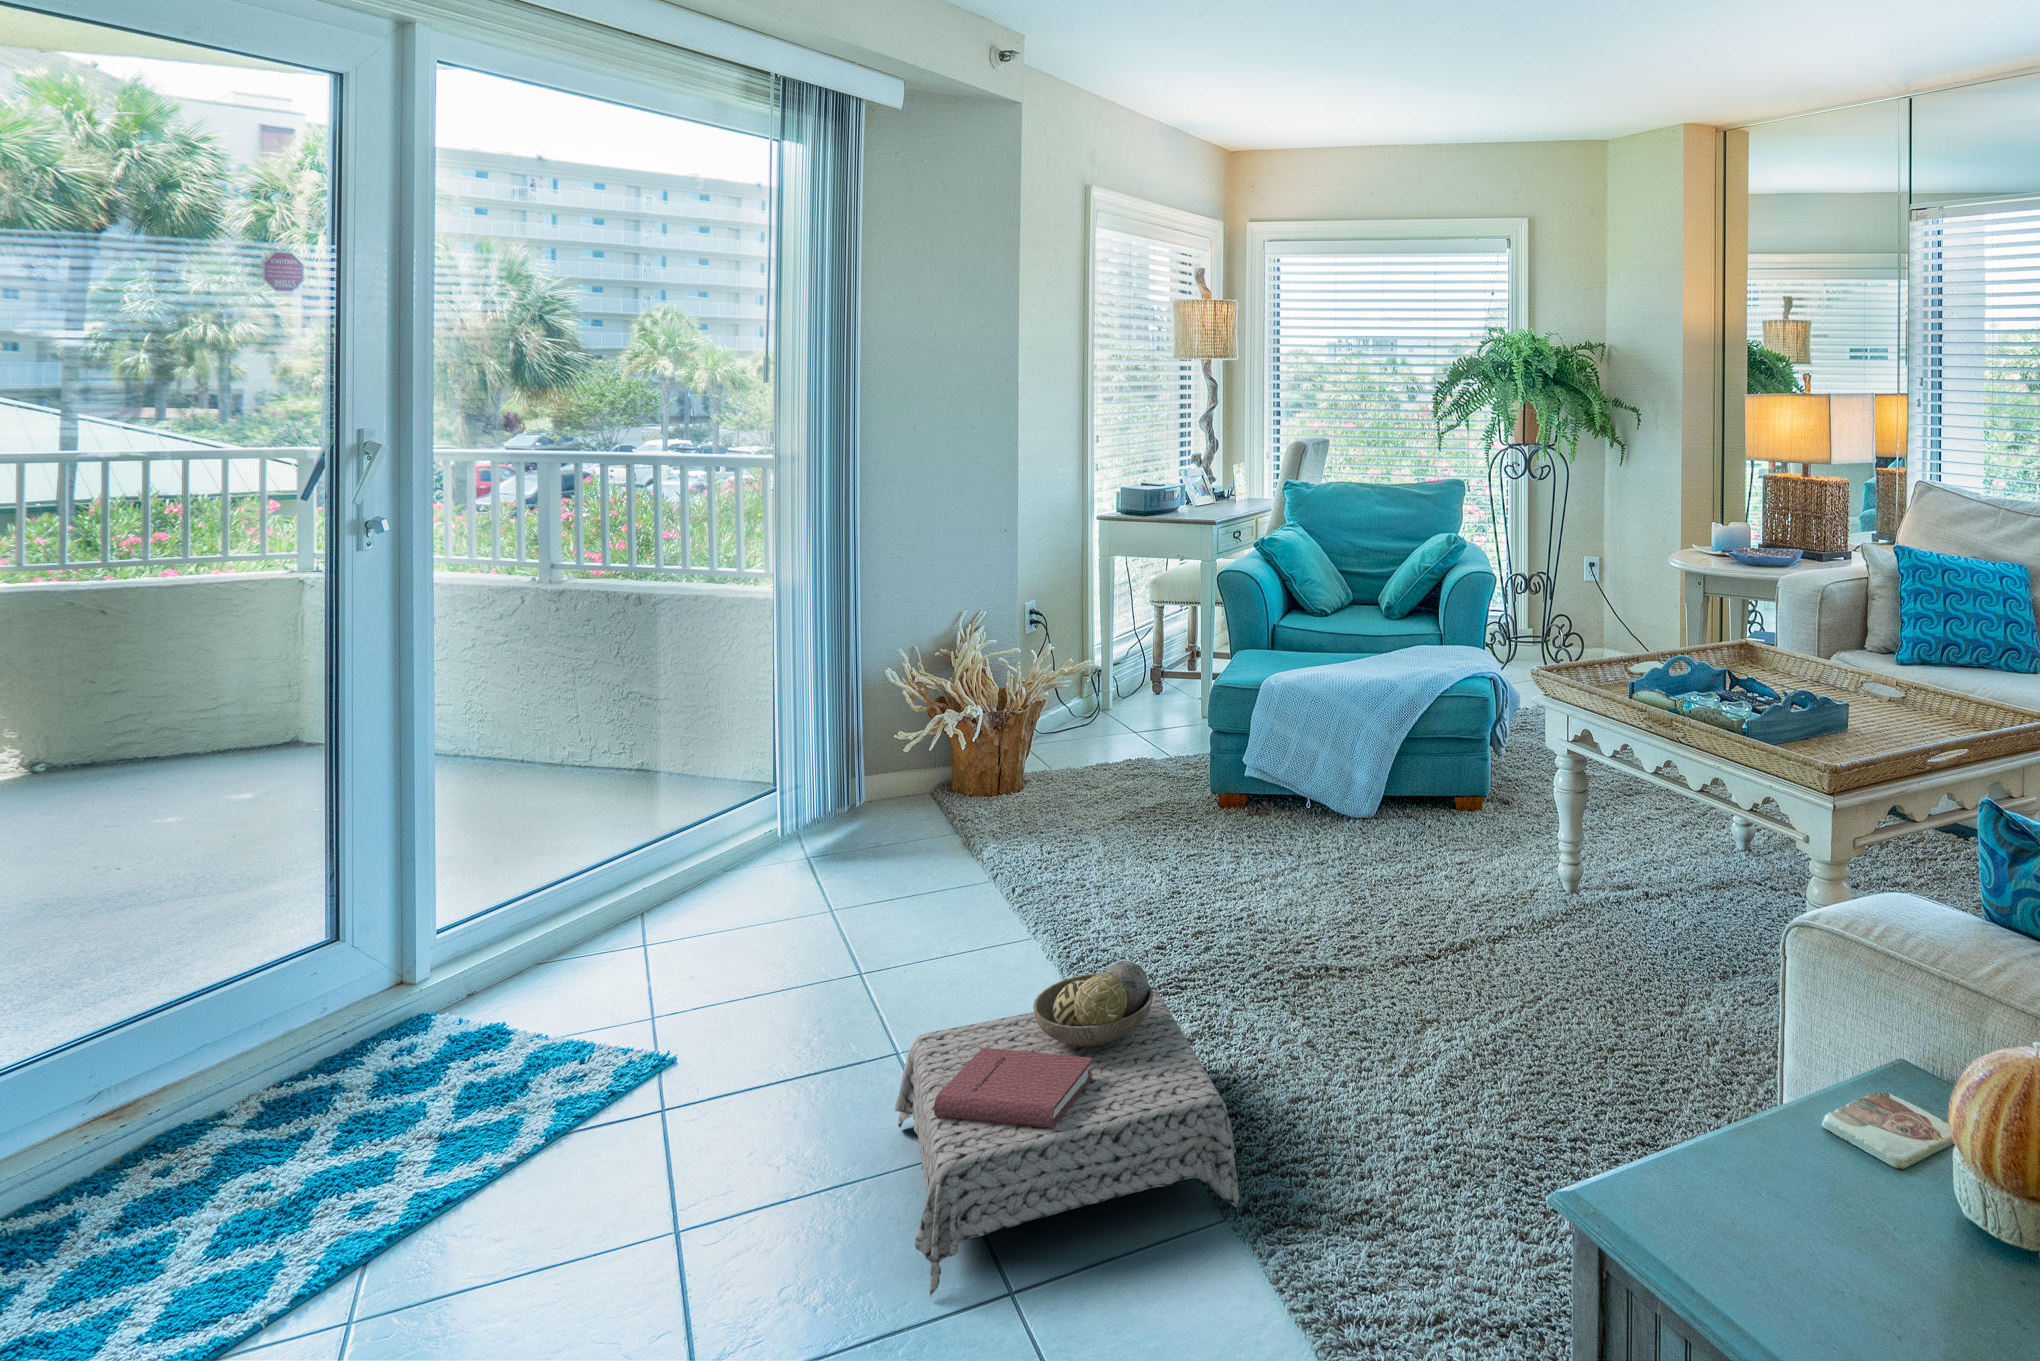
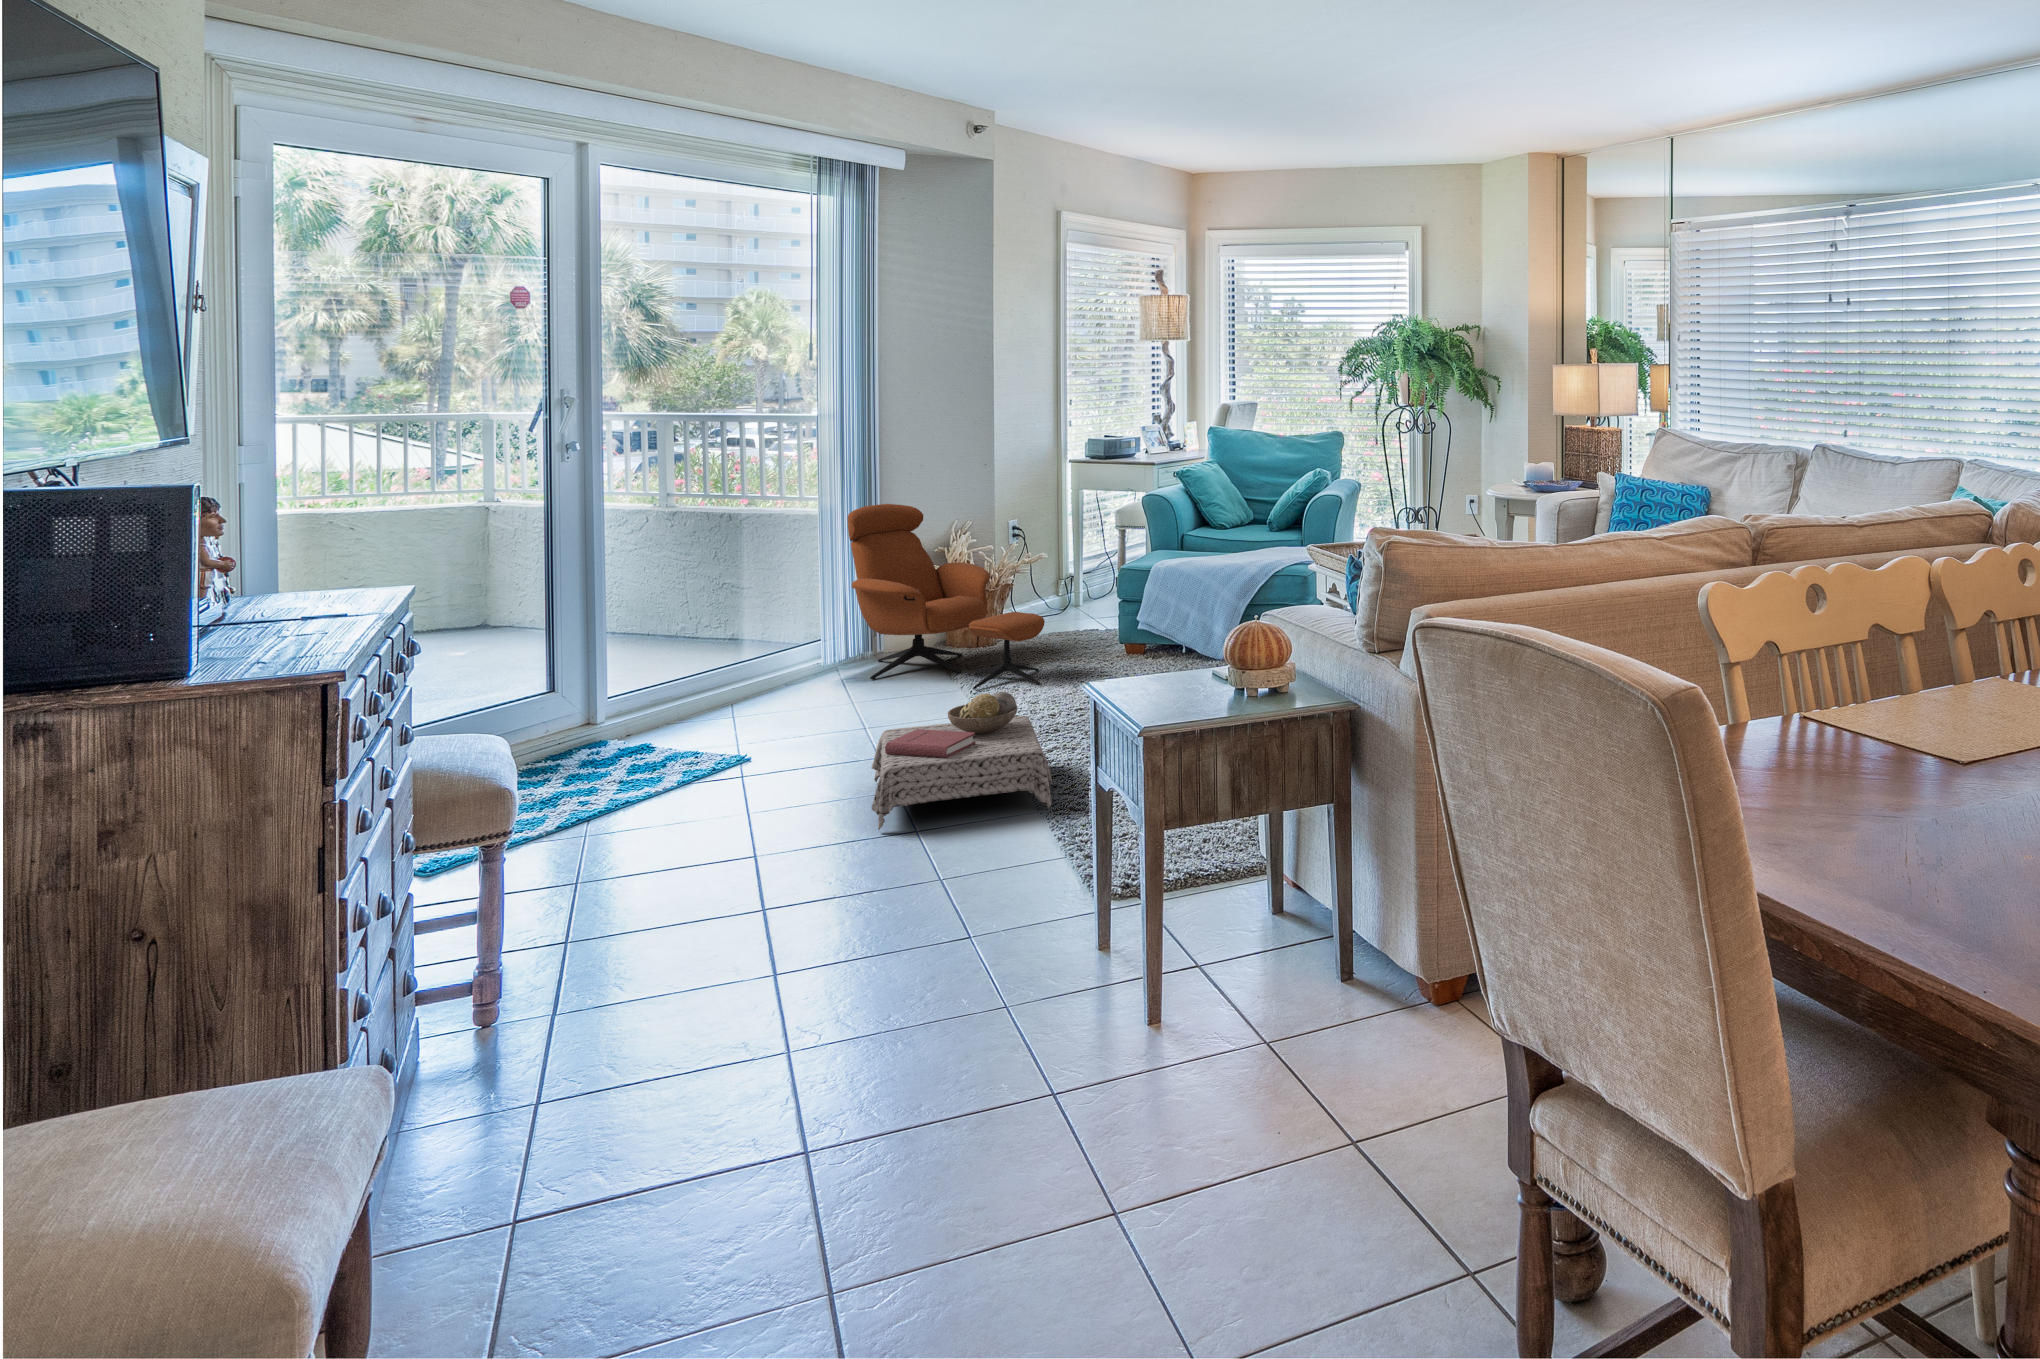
lounge chair: none [817,589,1112,880] -> present [848,504,1045,689]

